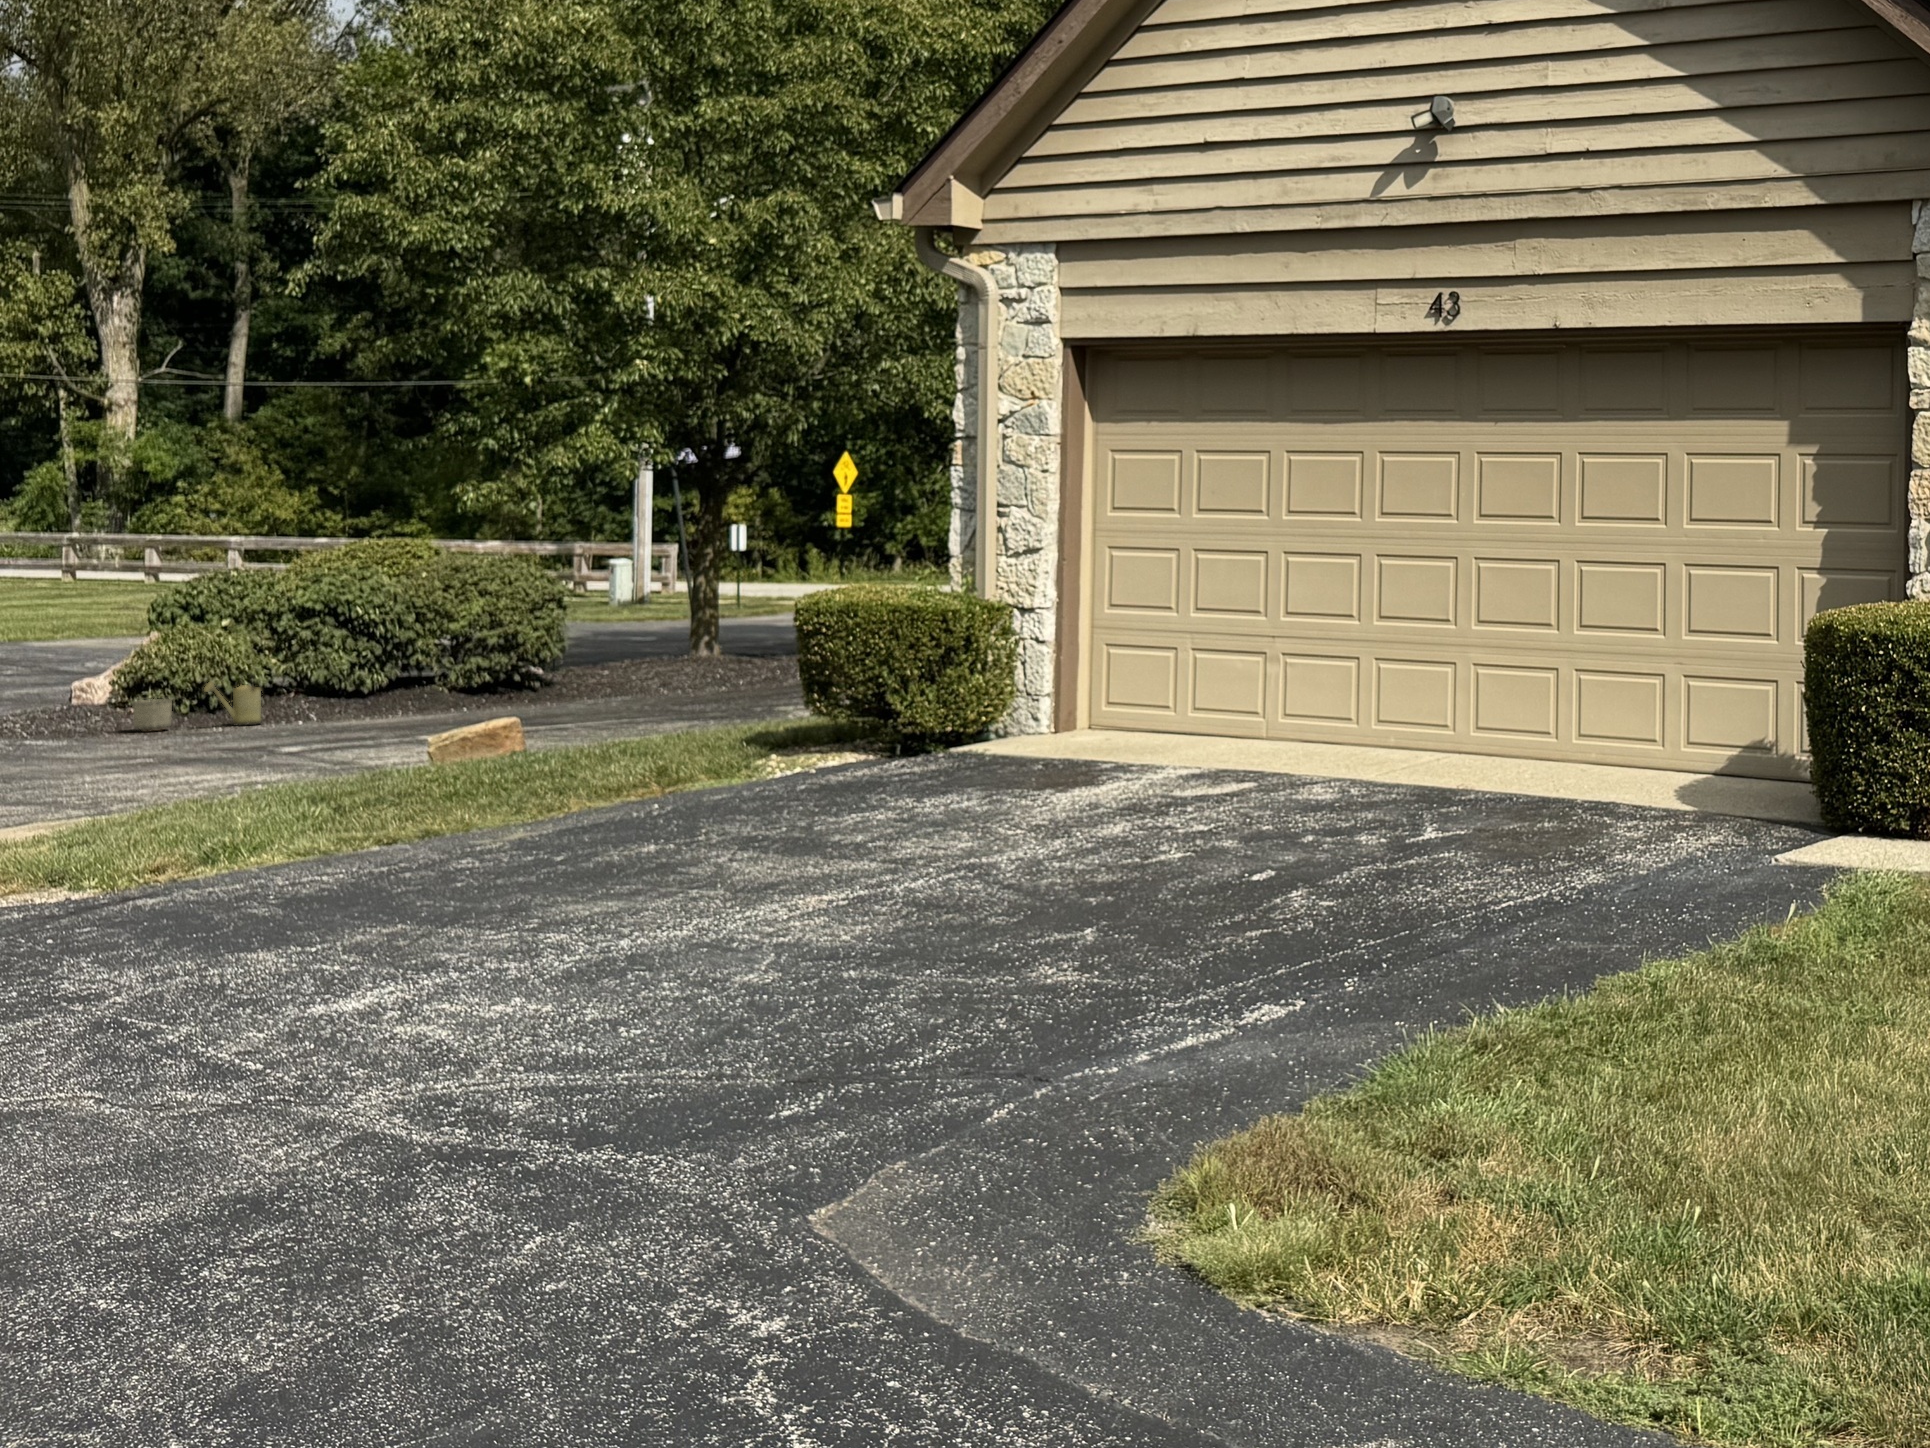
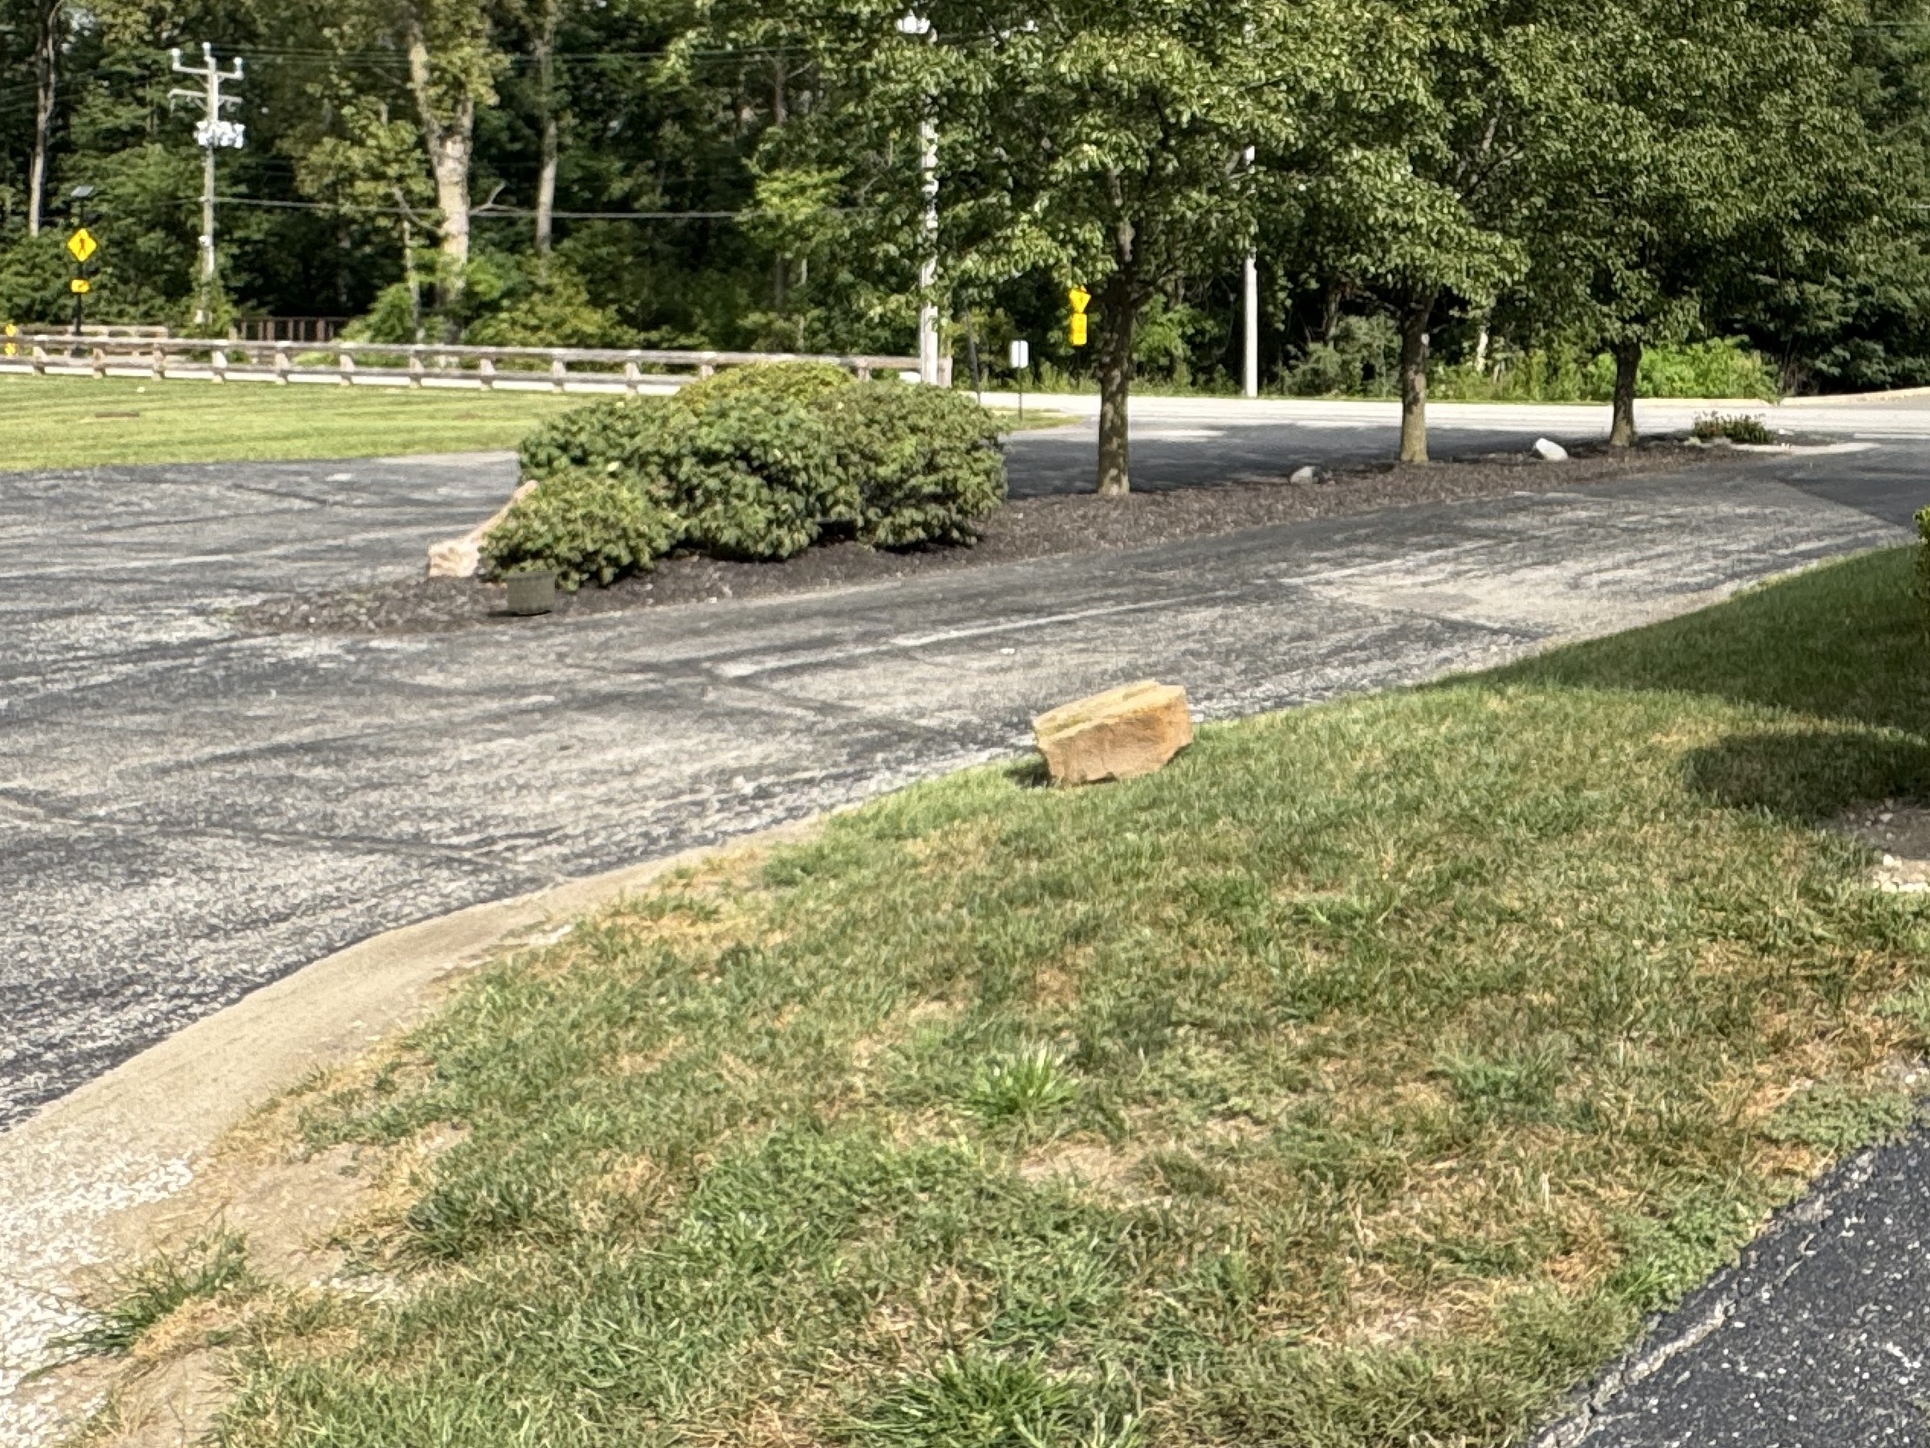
watering can: present [204,681,261,726] -> none [594,536,670,603]

